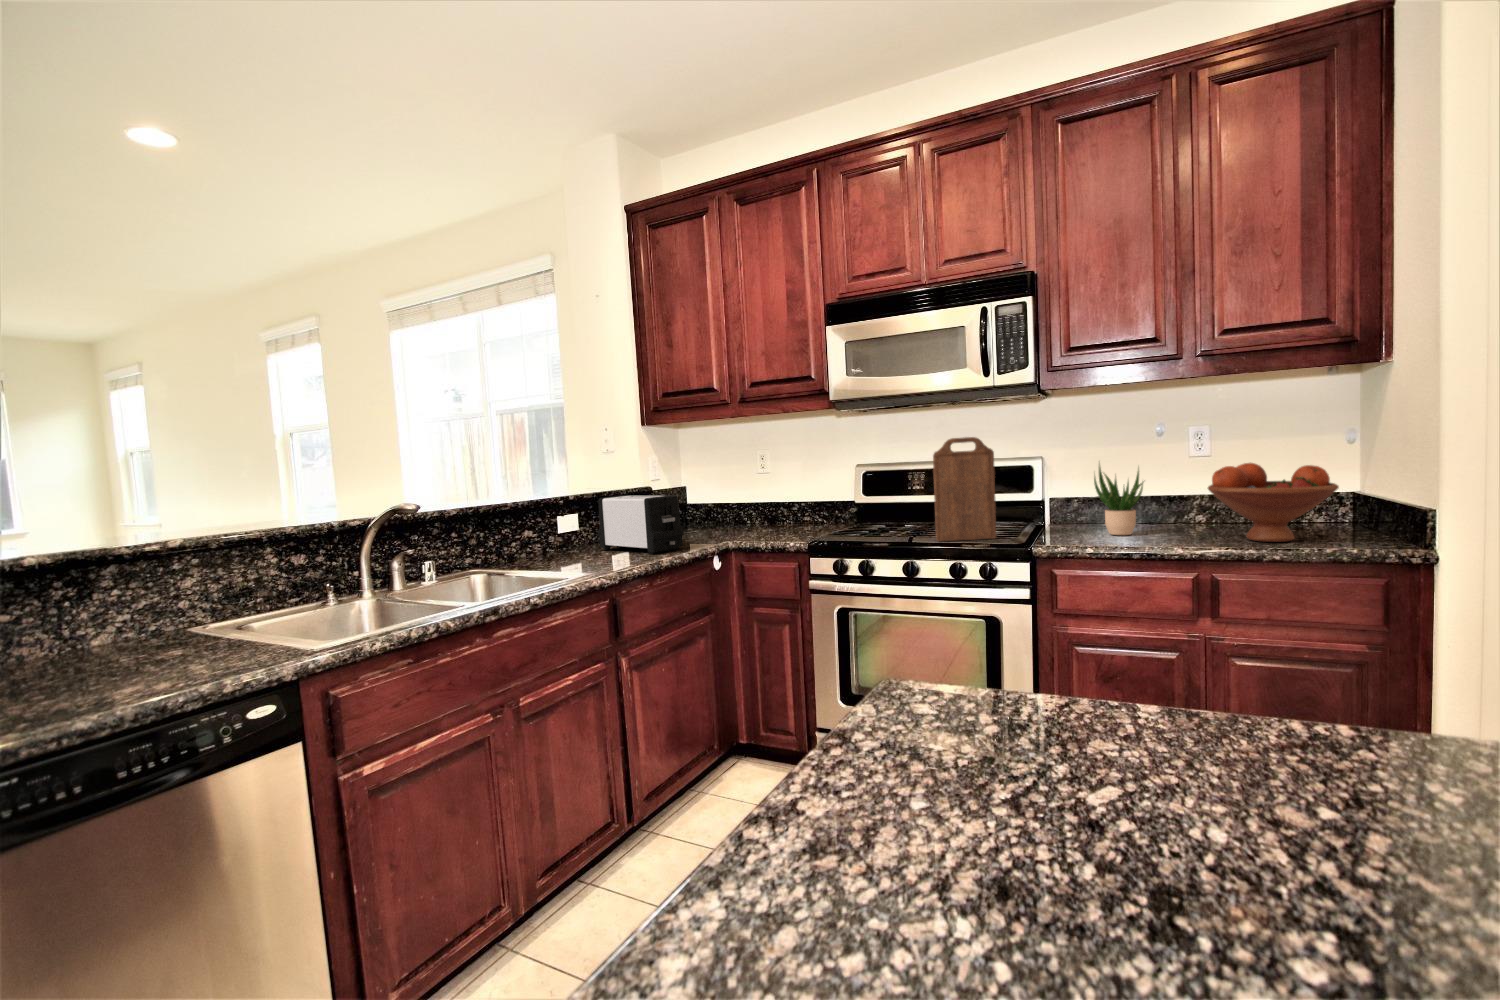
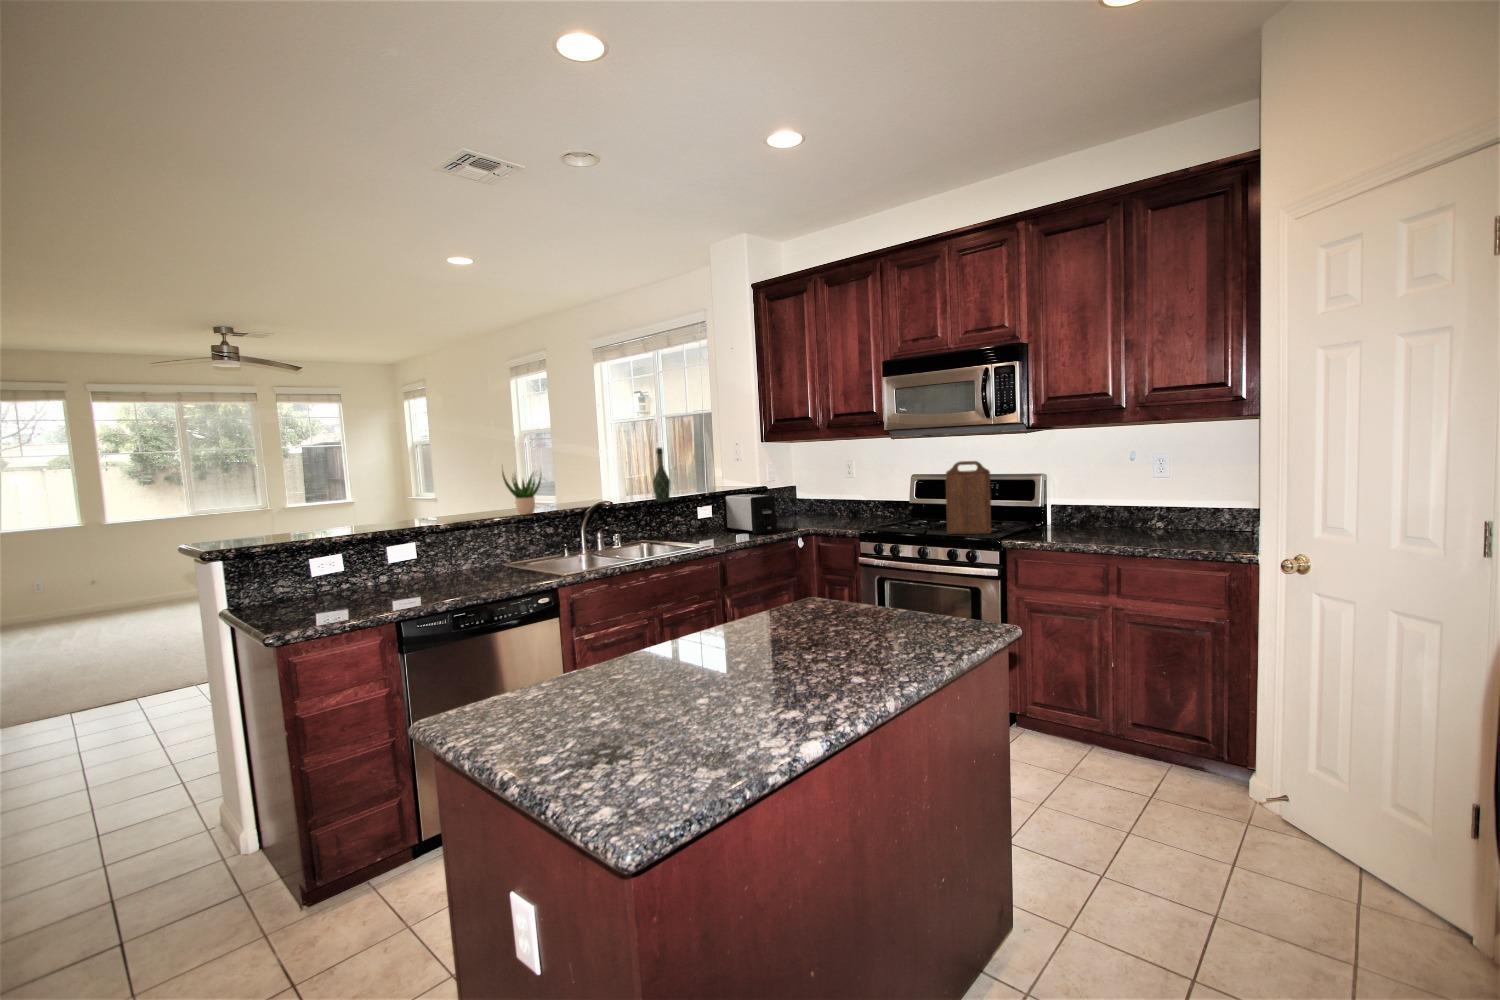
wine bottle: none [487,424,516,509] -> present [653,448,670,502]
fruit bowl: present [1208,463,1339,542] -> none [1131,486,1220,544]
potted plant: present [1094,465,1144,535] -> present [502,472,541,515]

